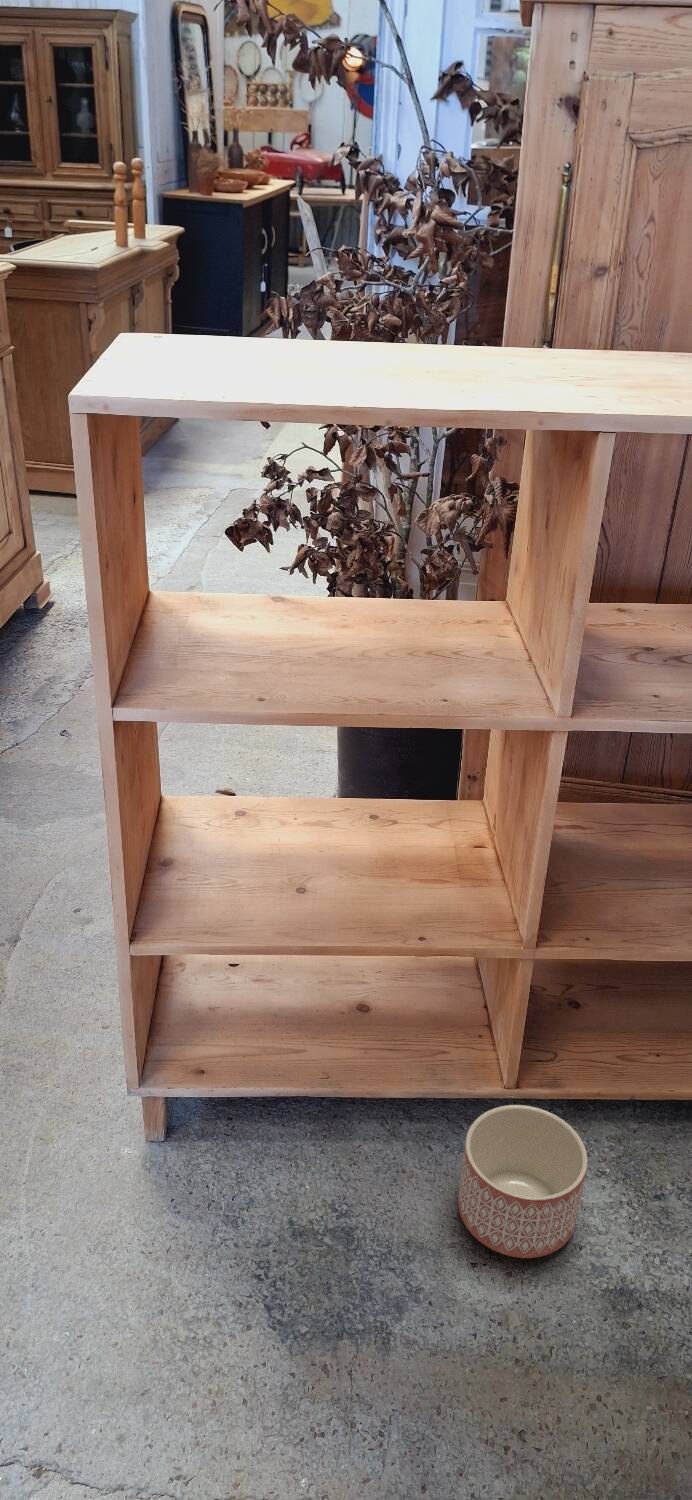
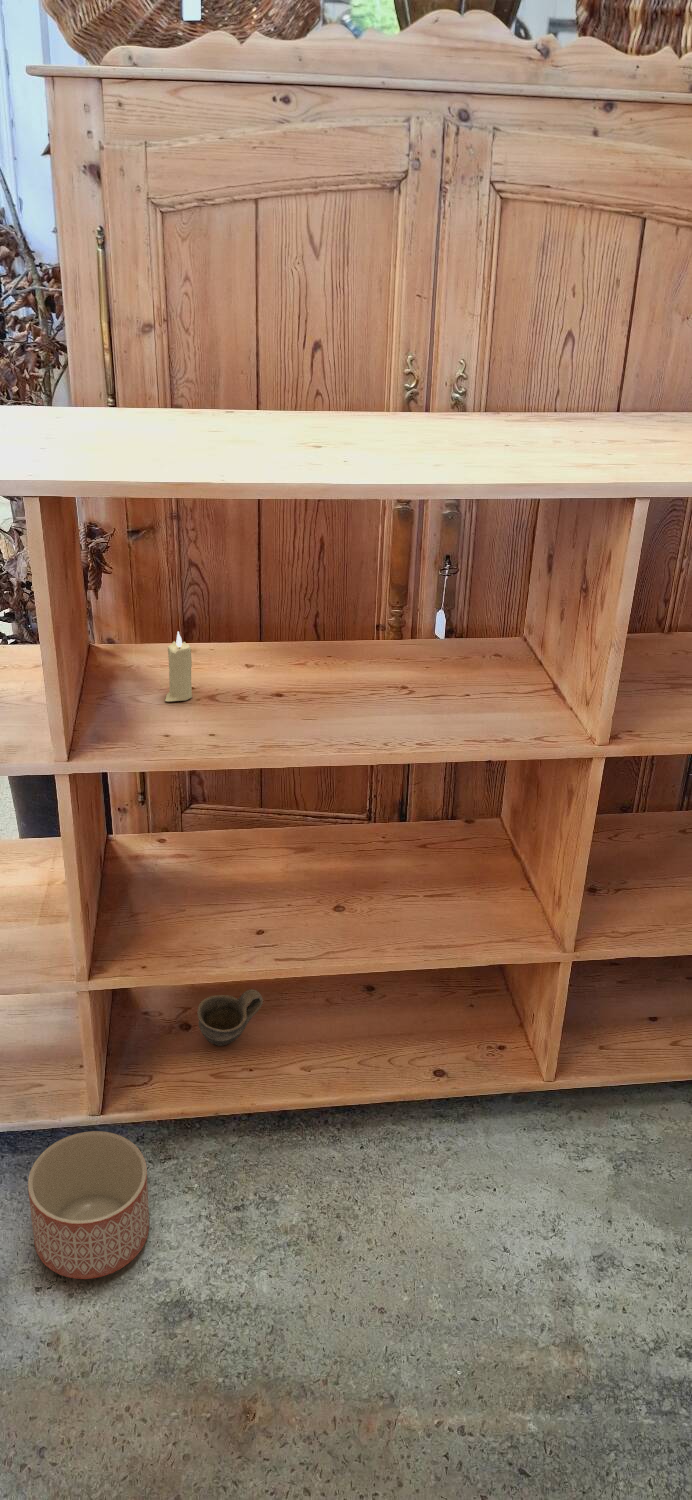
candle: none [629,585,666,659] -> present [165,631,192,702]
cup: none [599,969,667,1026] -> present [197,989,263,1046]

